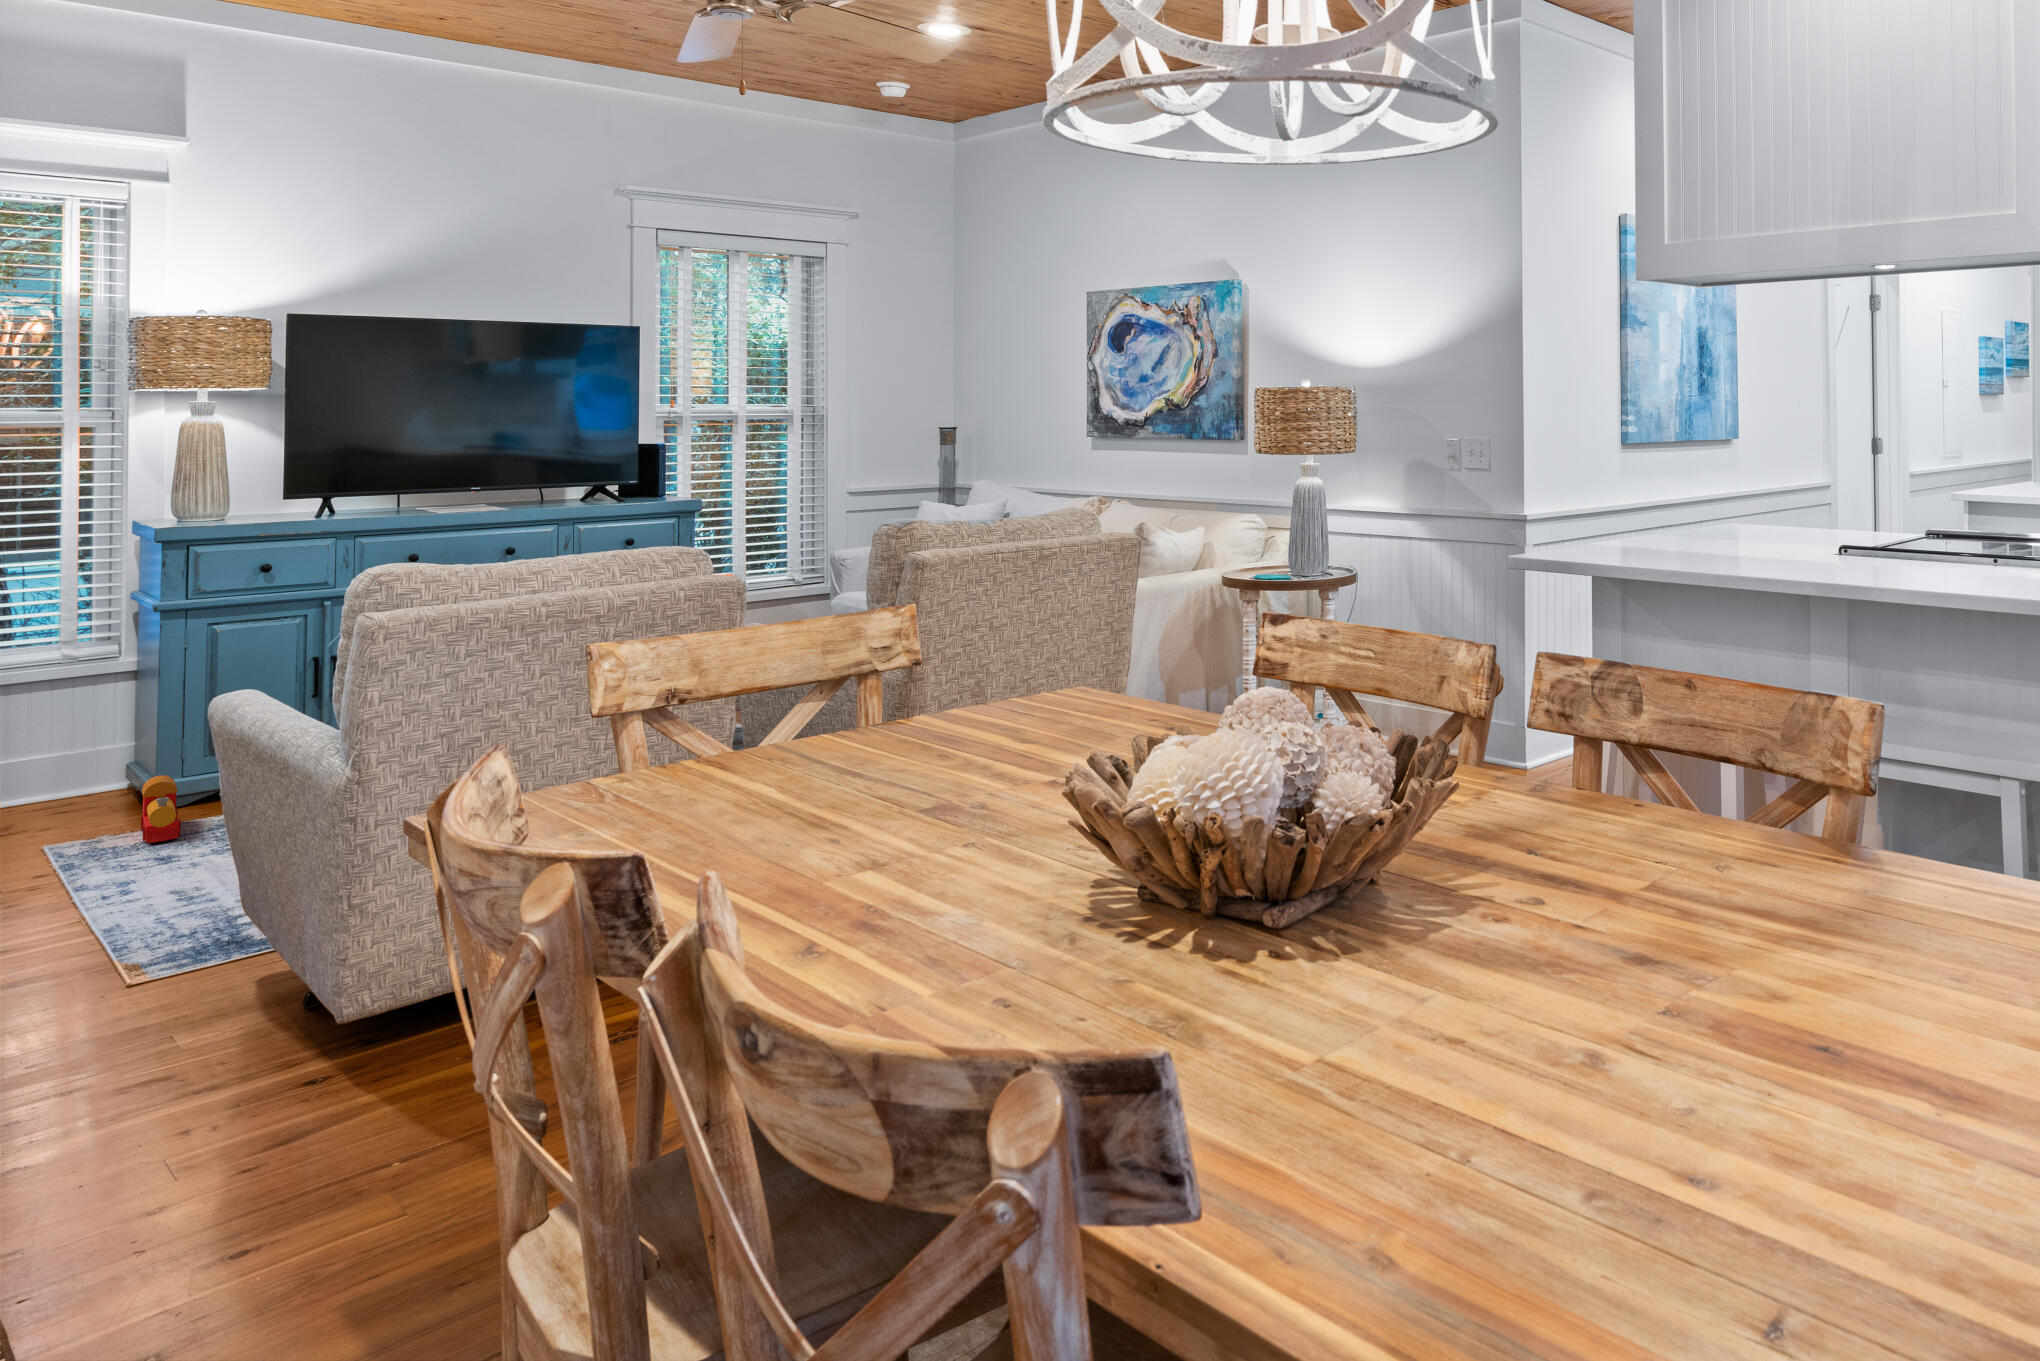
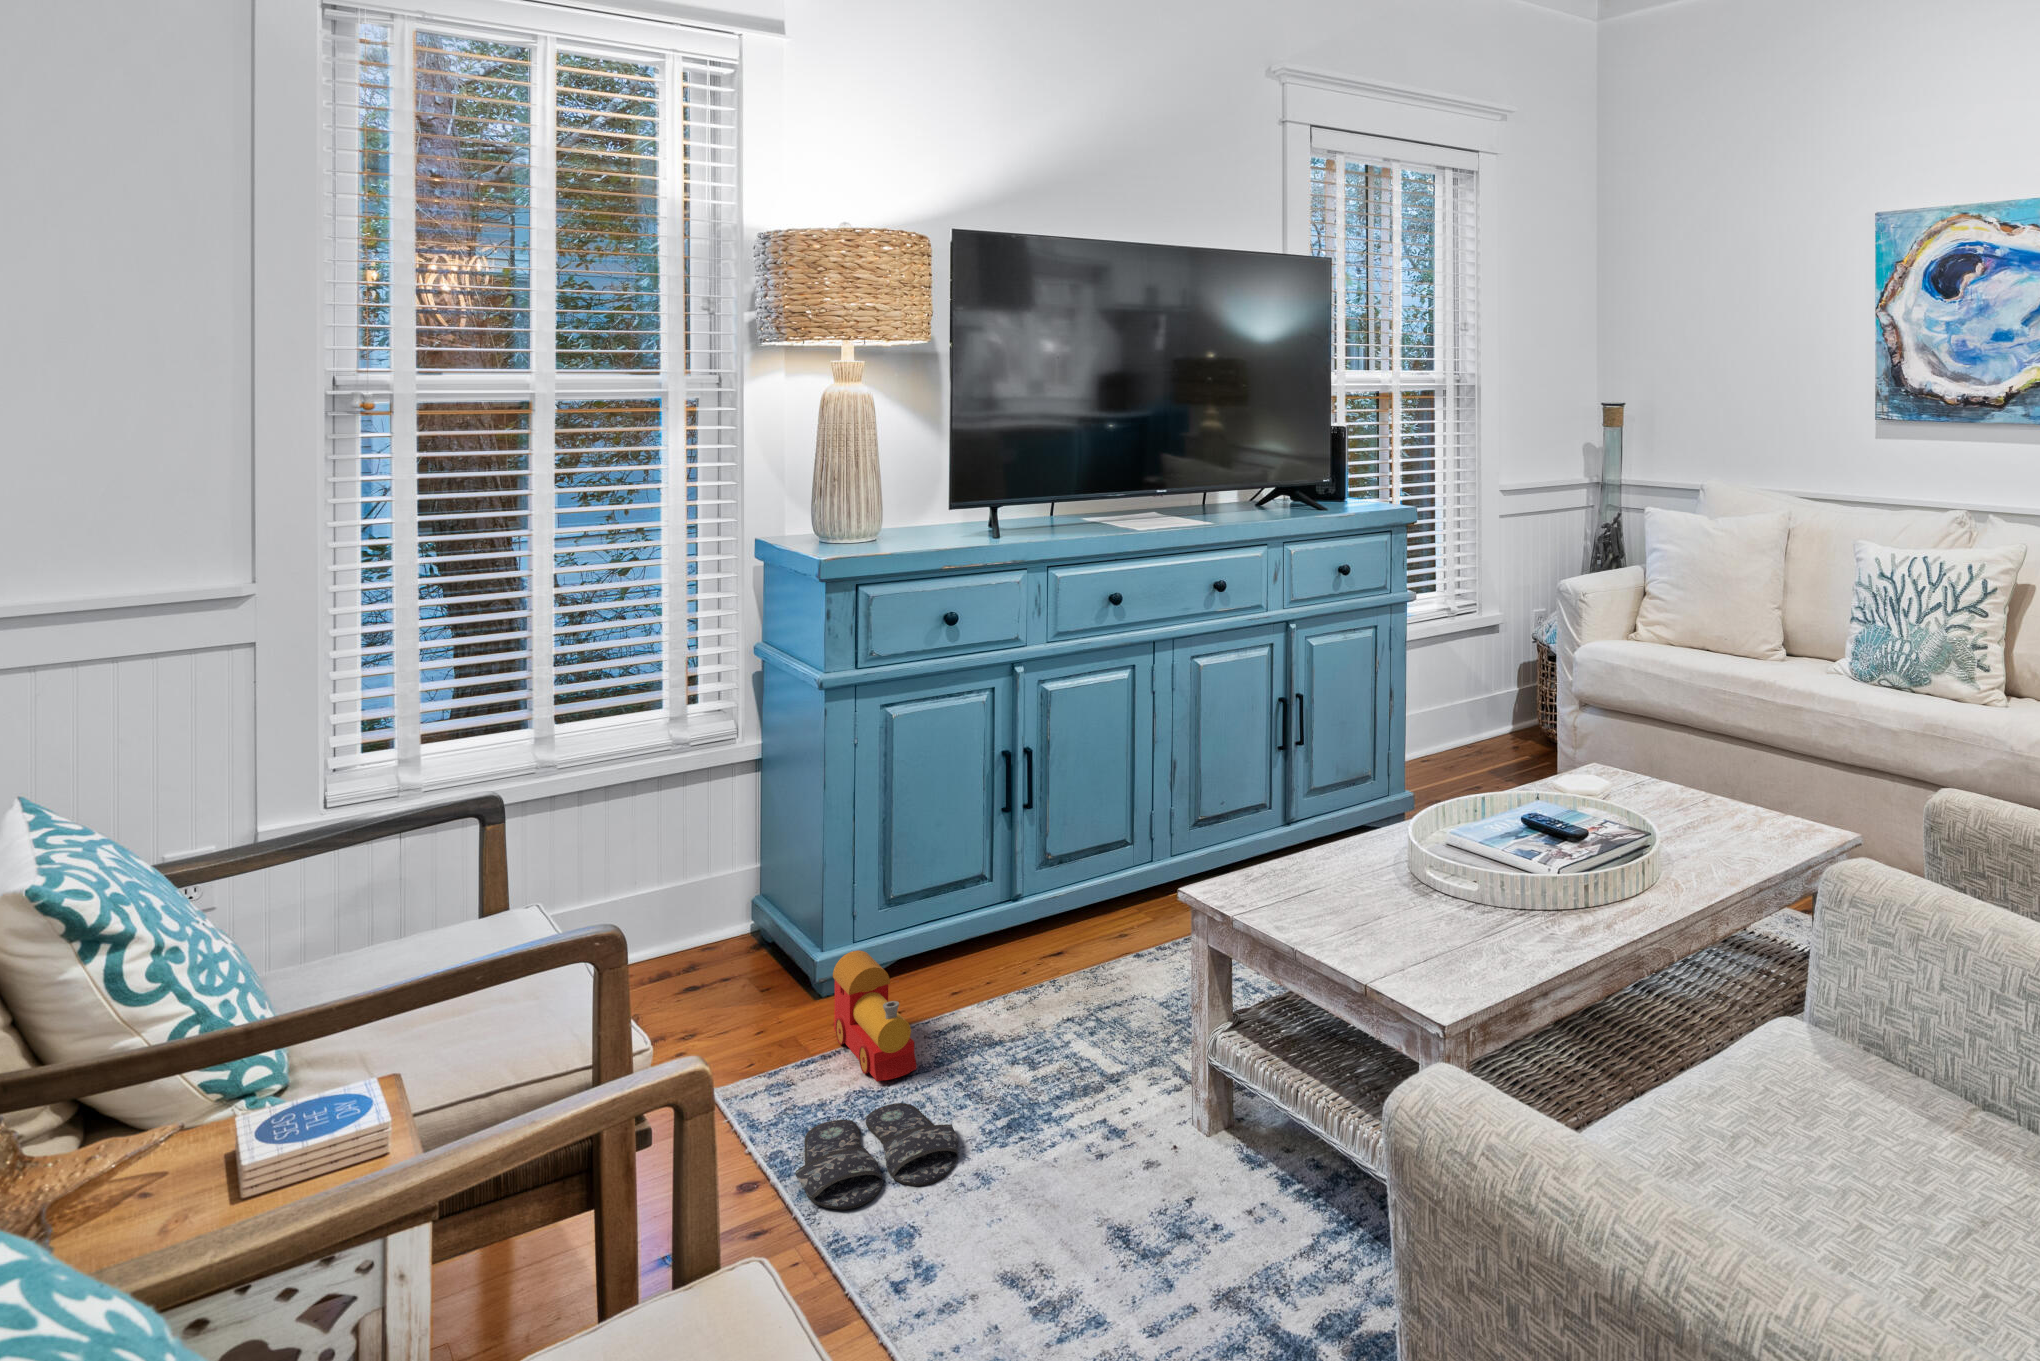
slippers: none [51,851,174,889] -> present [796,1103,958,1210]

